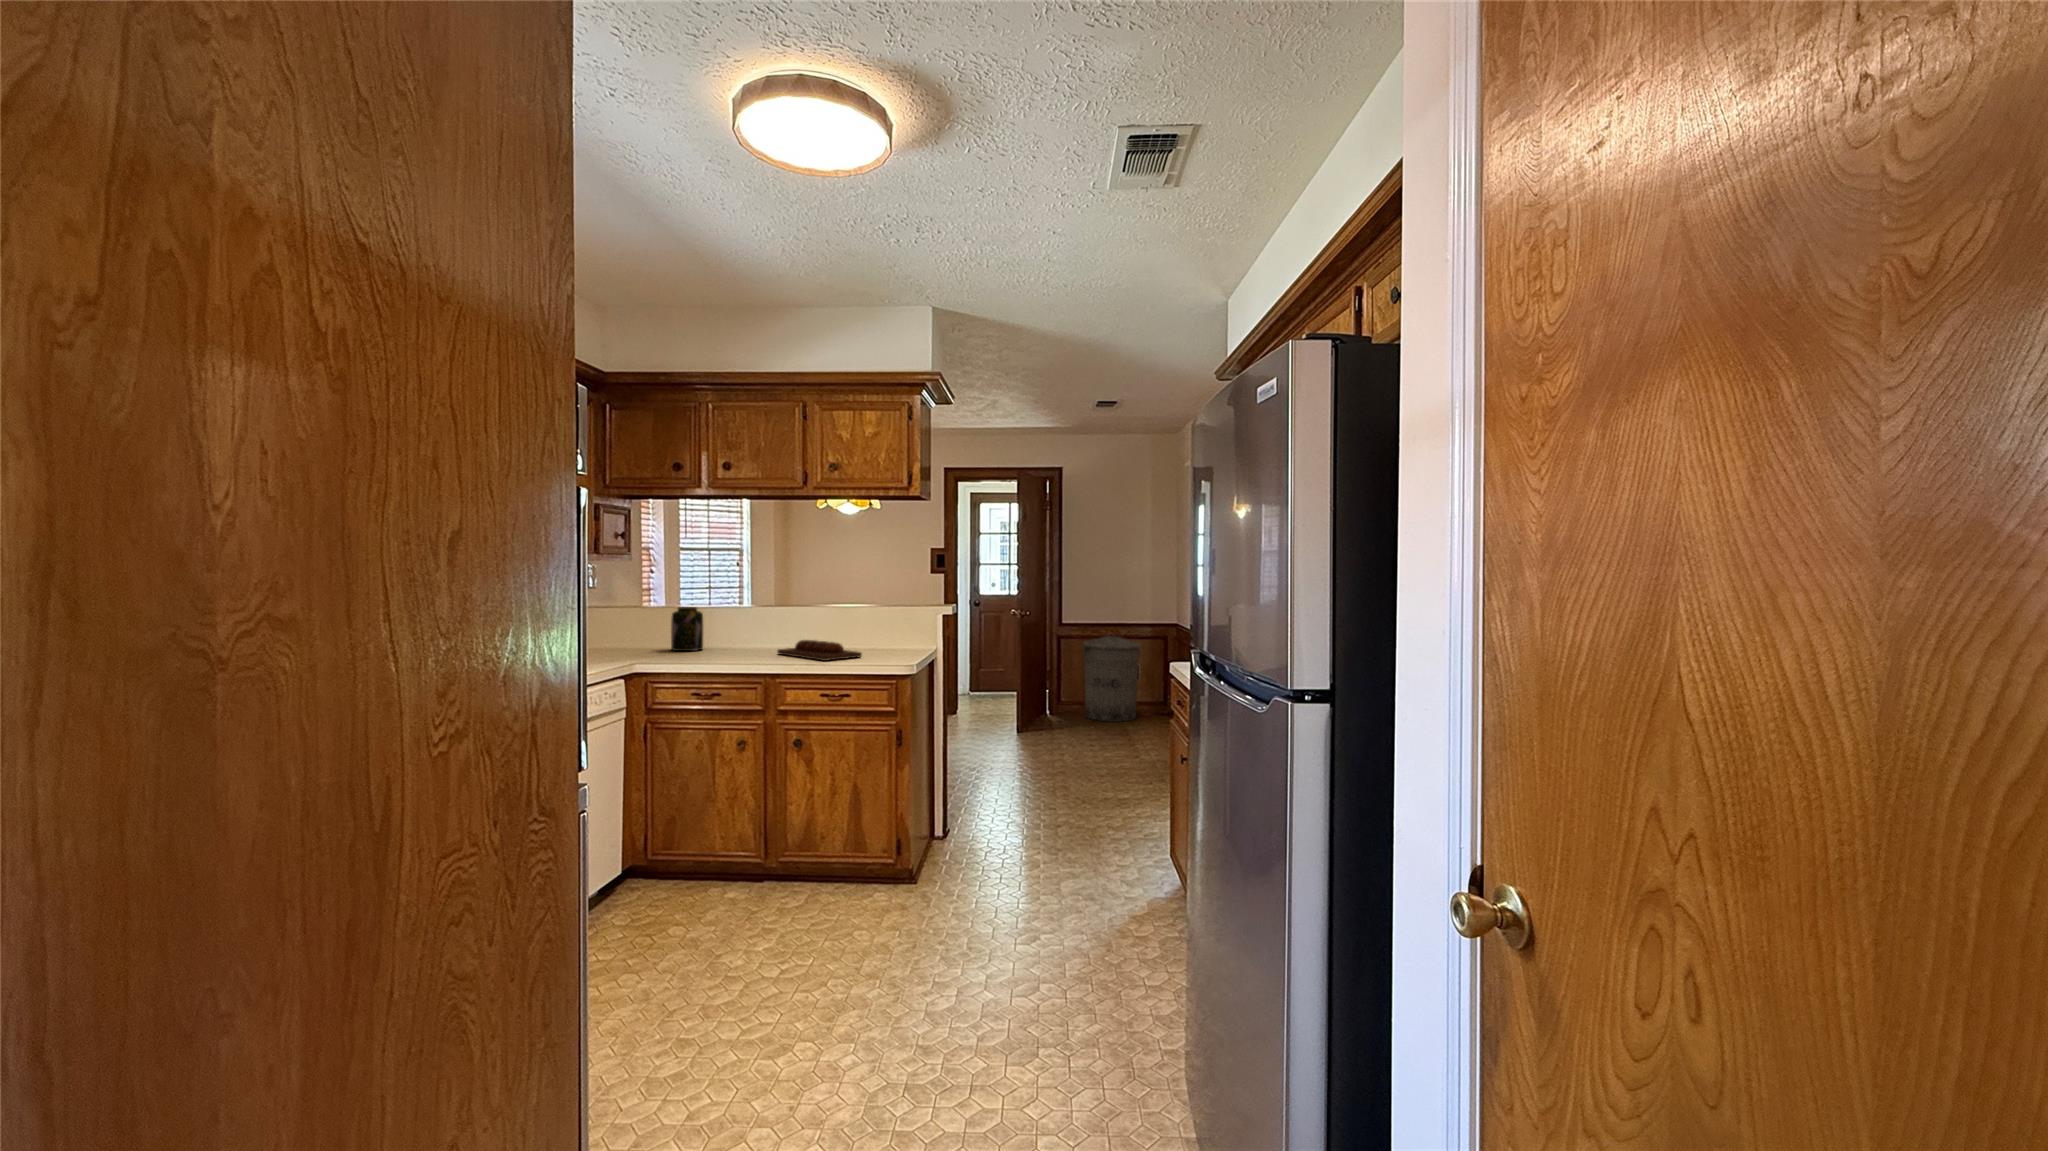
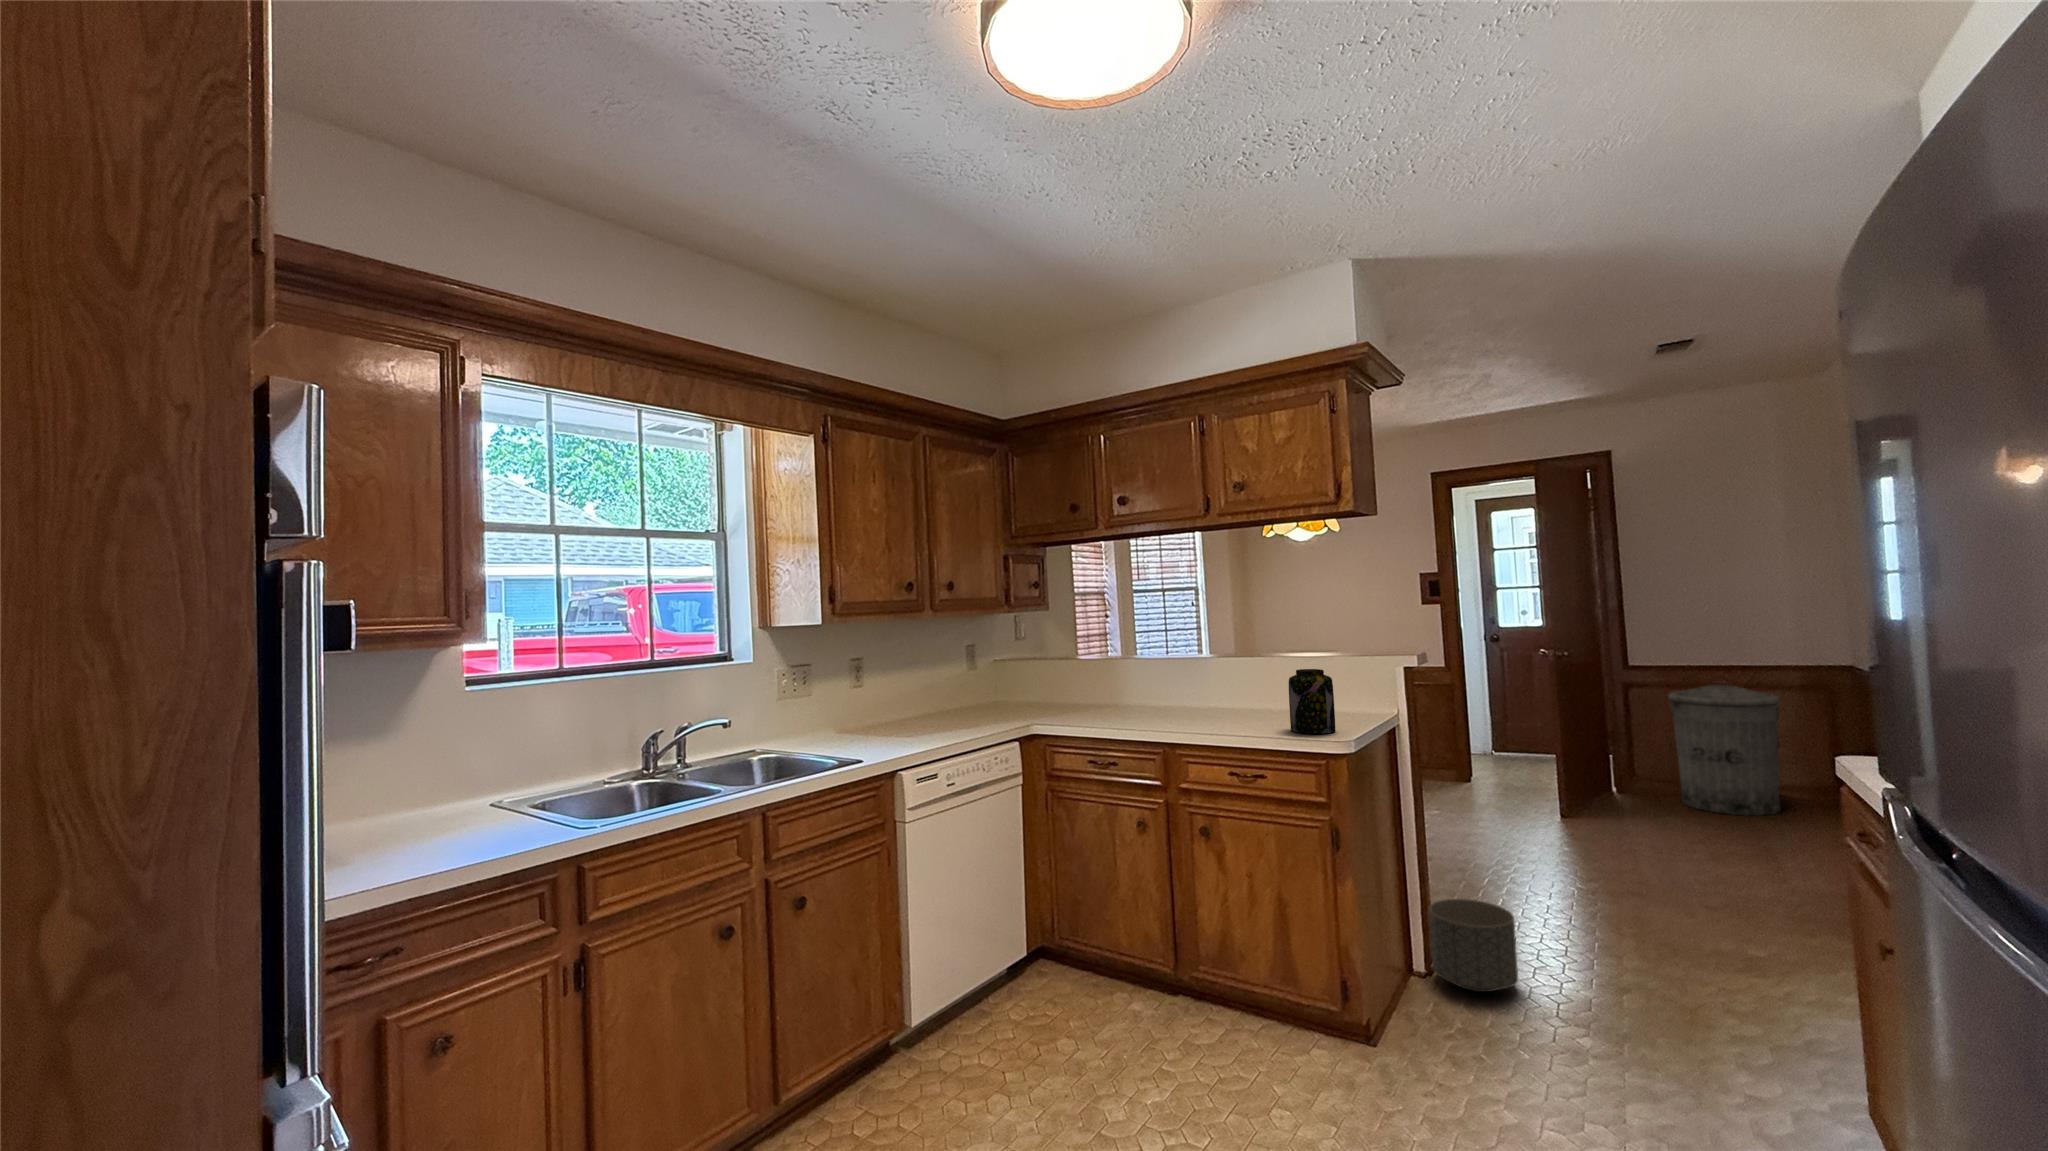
jar: present [671,607,703,651] -> present [1289,669,1335,734]
bread loaf: present [777,640,862,661] -> none [1187,699,1287,728]
planter: none [949,780,1002,841] -> present [1429,899,1518,992]

